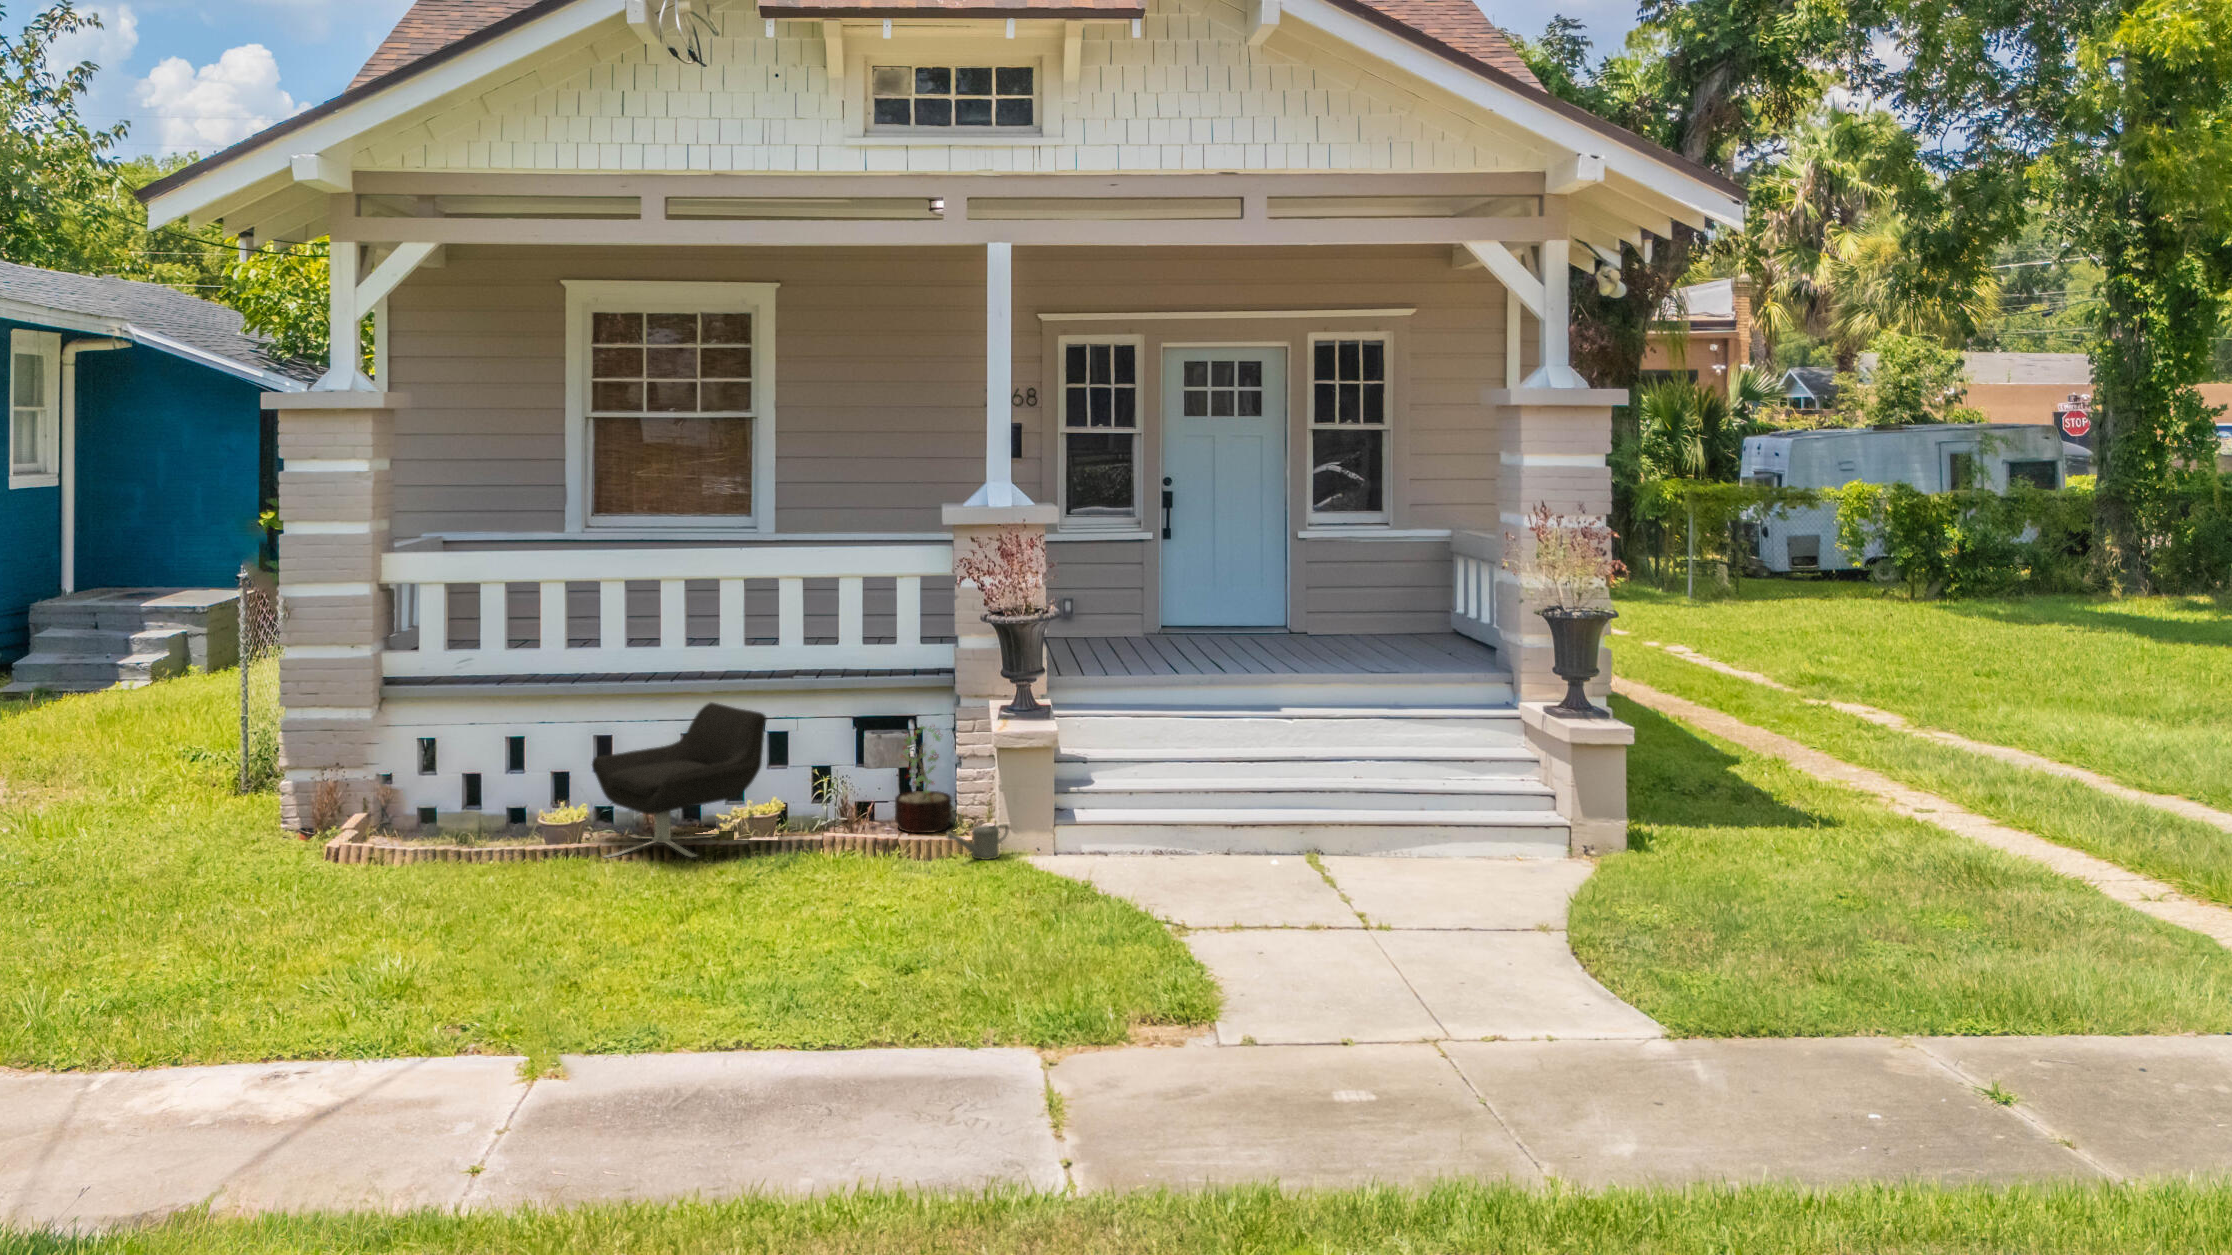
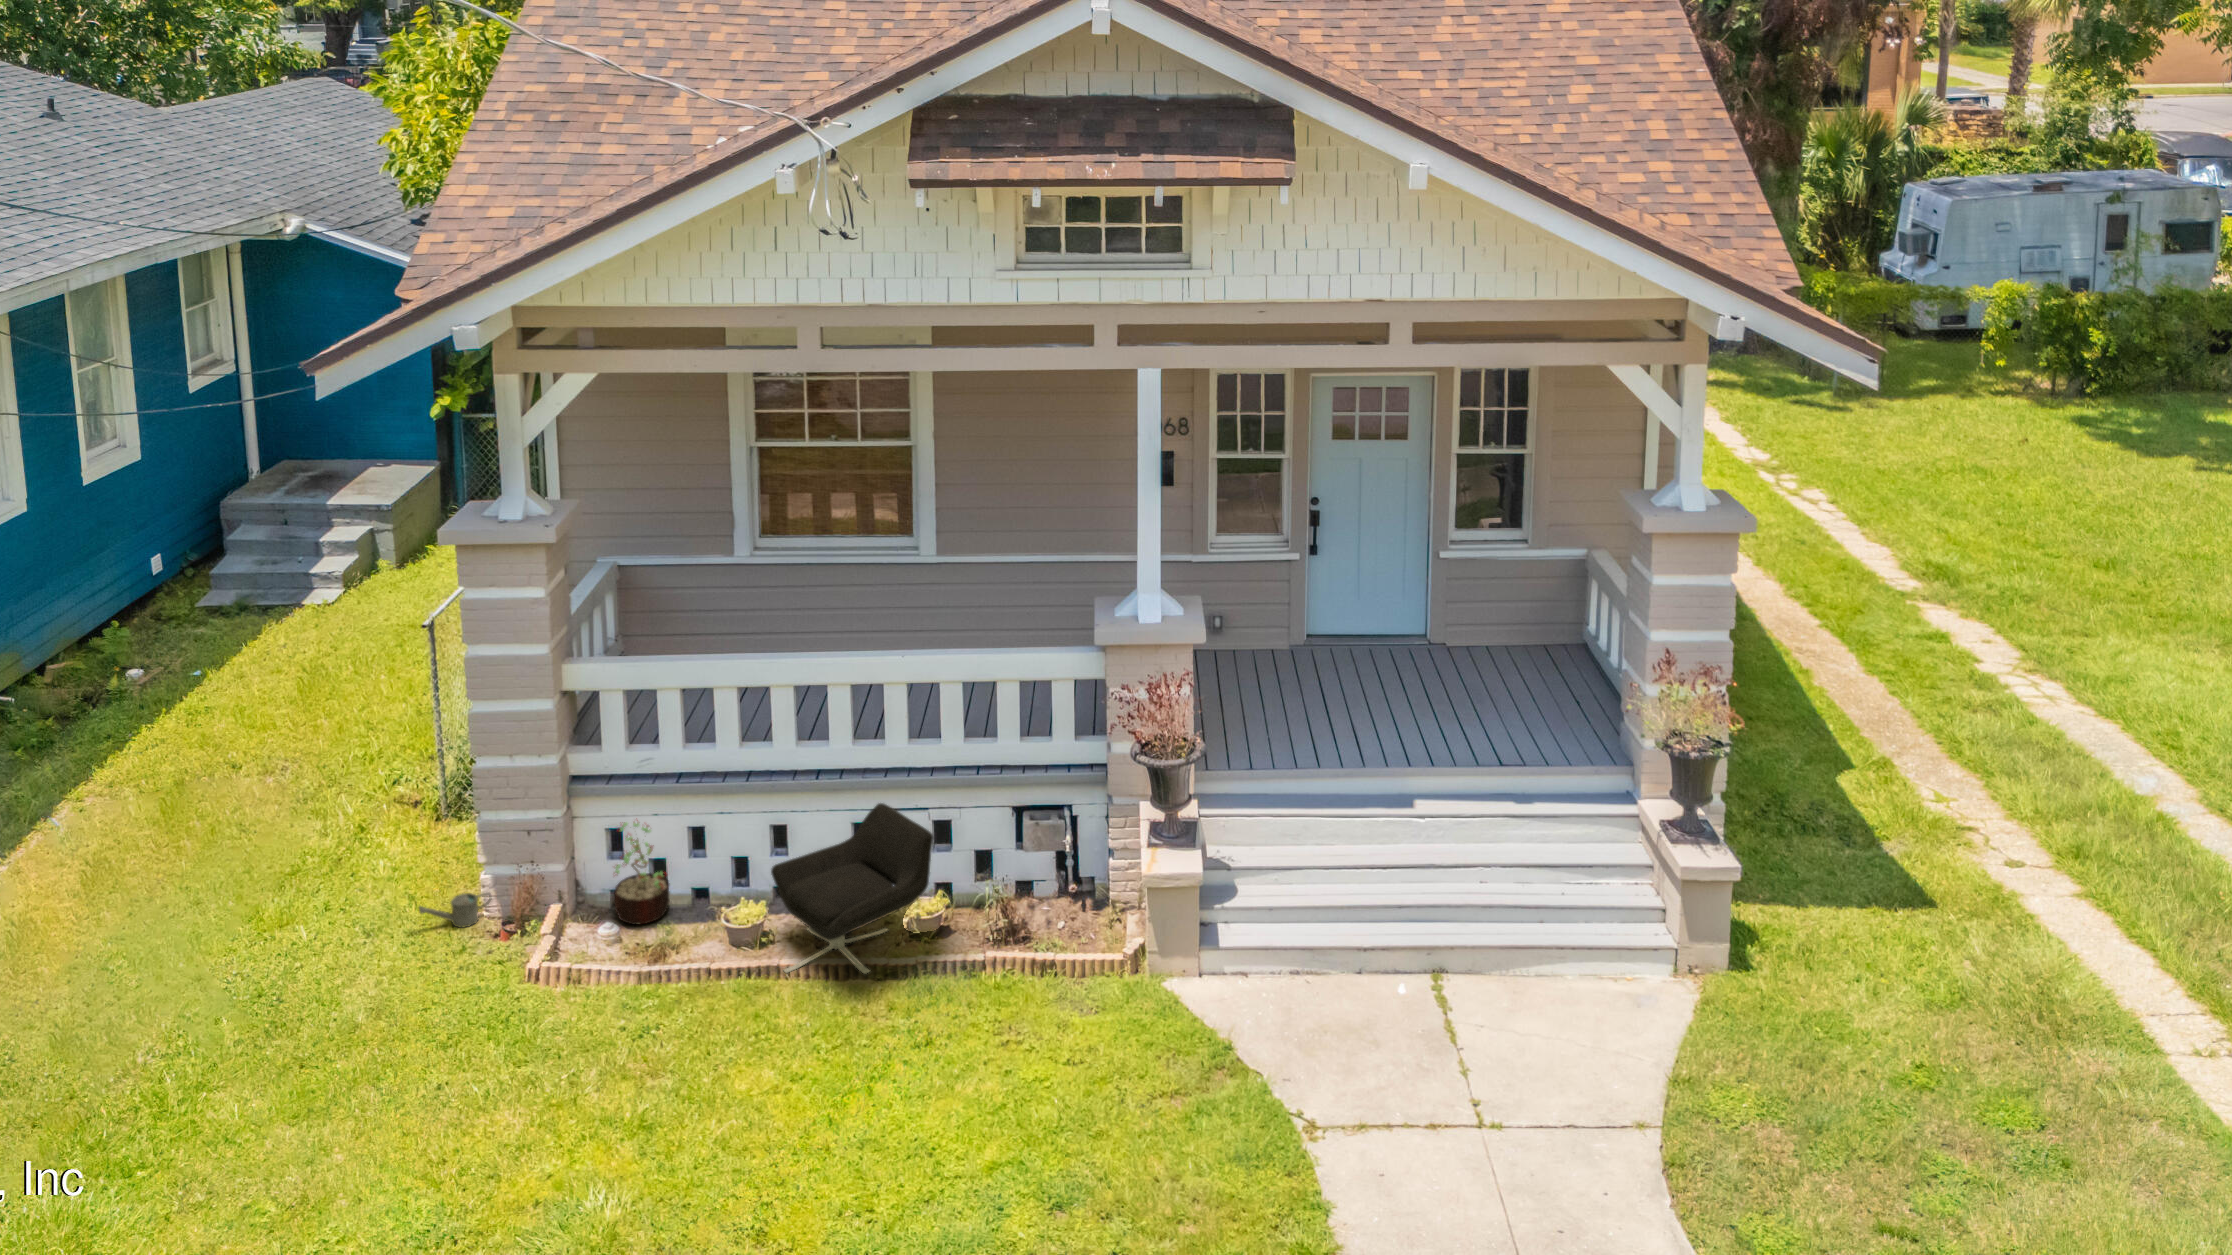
decorative plant: present [895,726,952,833] -> present [614,820,670,924]
watering can: present [946,825,1009,860] -> present [419,893,491,928]

